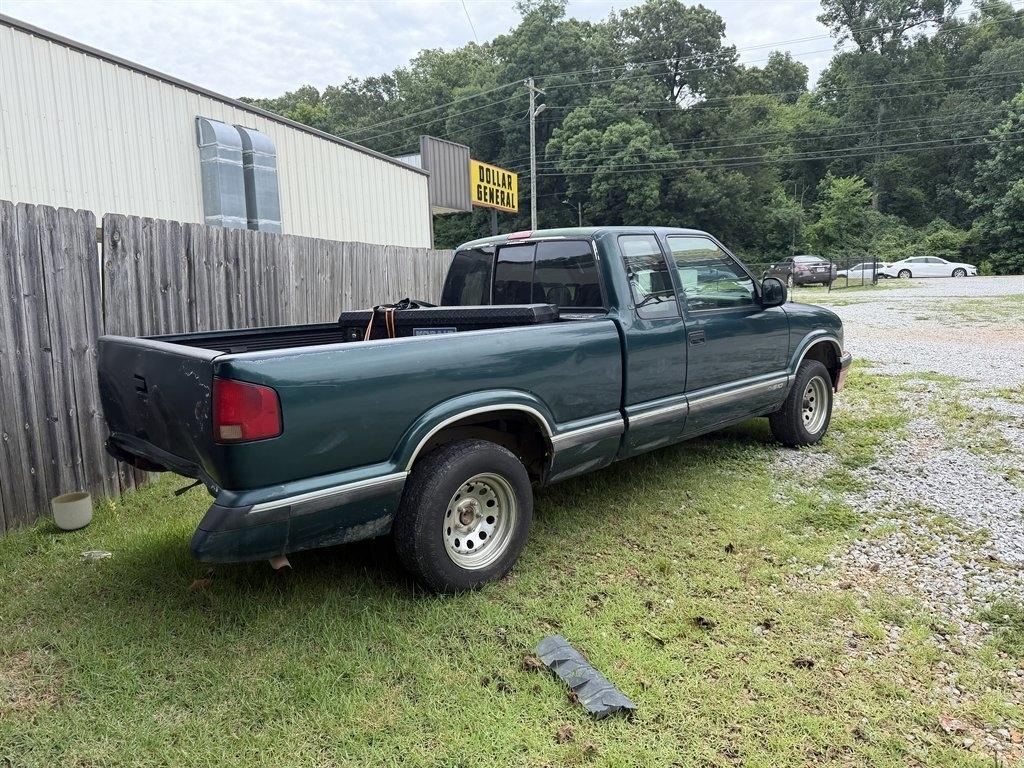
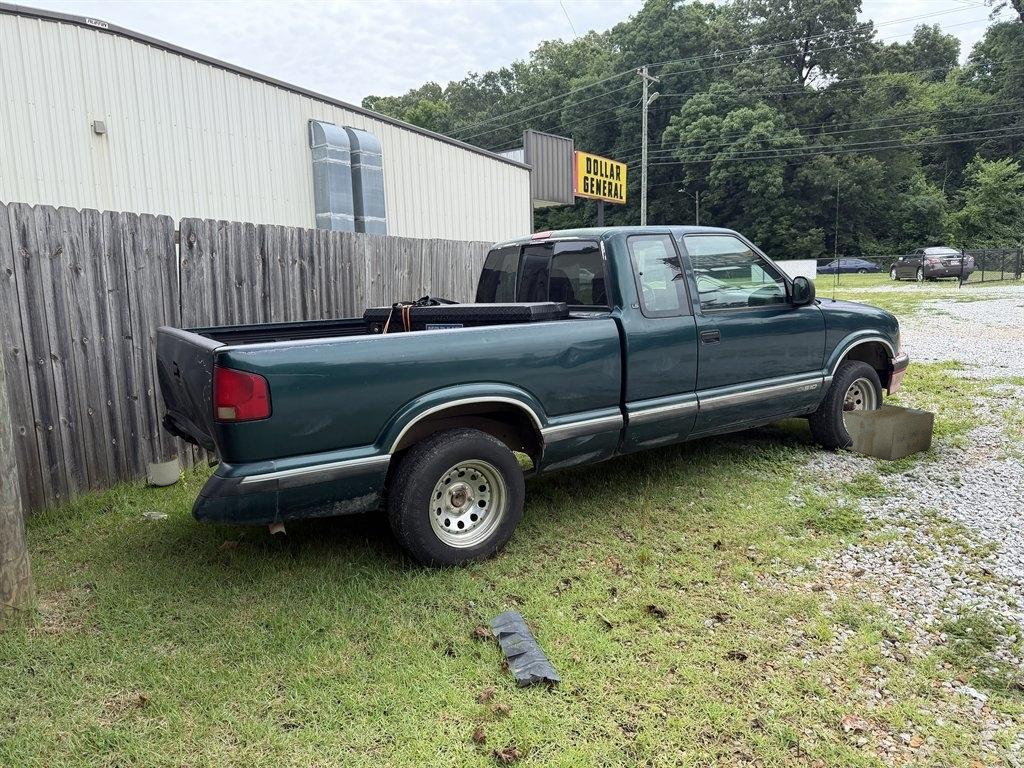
cardboard box: none [799,400,883,455] -> present [844,403,935,460]

